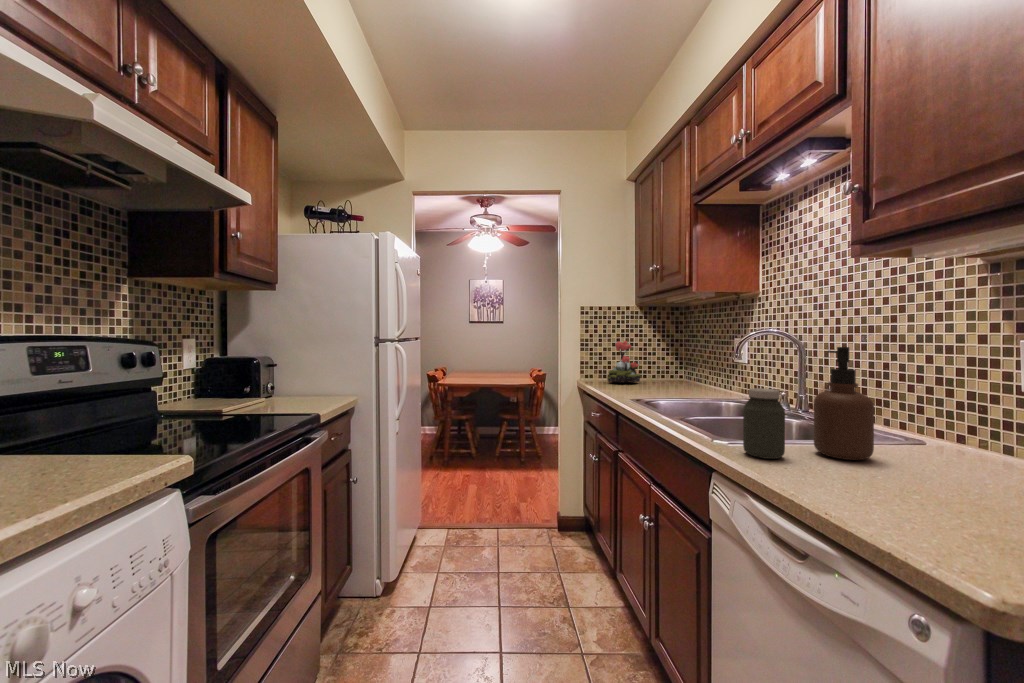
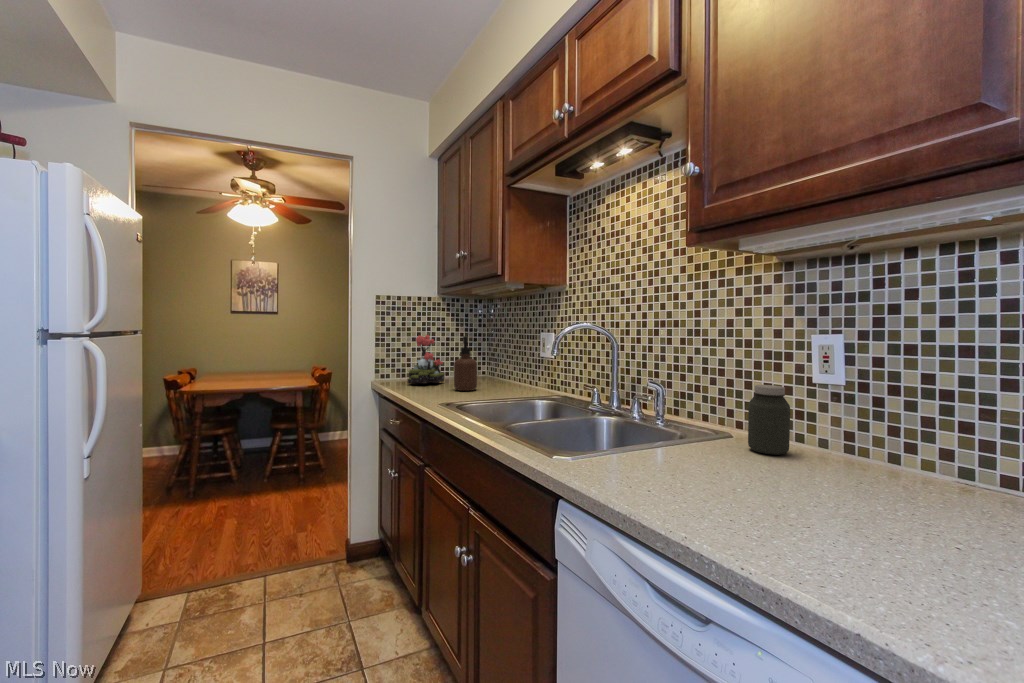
soap dispenser: present [814,347,874,460] -> present [454,336,477,391]
jar: present [743,388,785,459] -> present [748,385,790,455]

